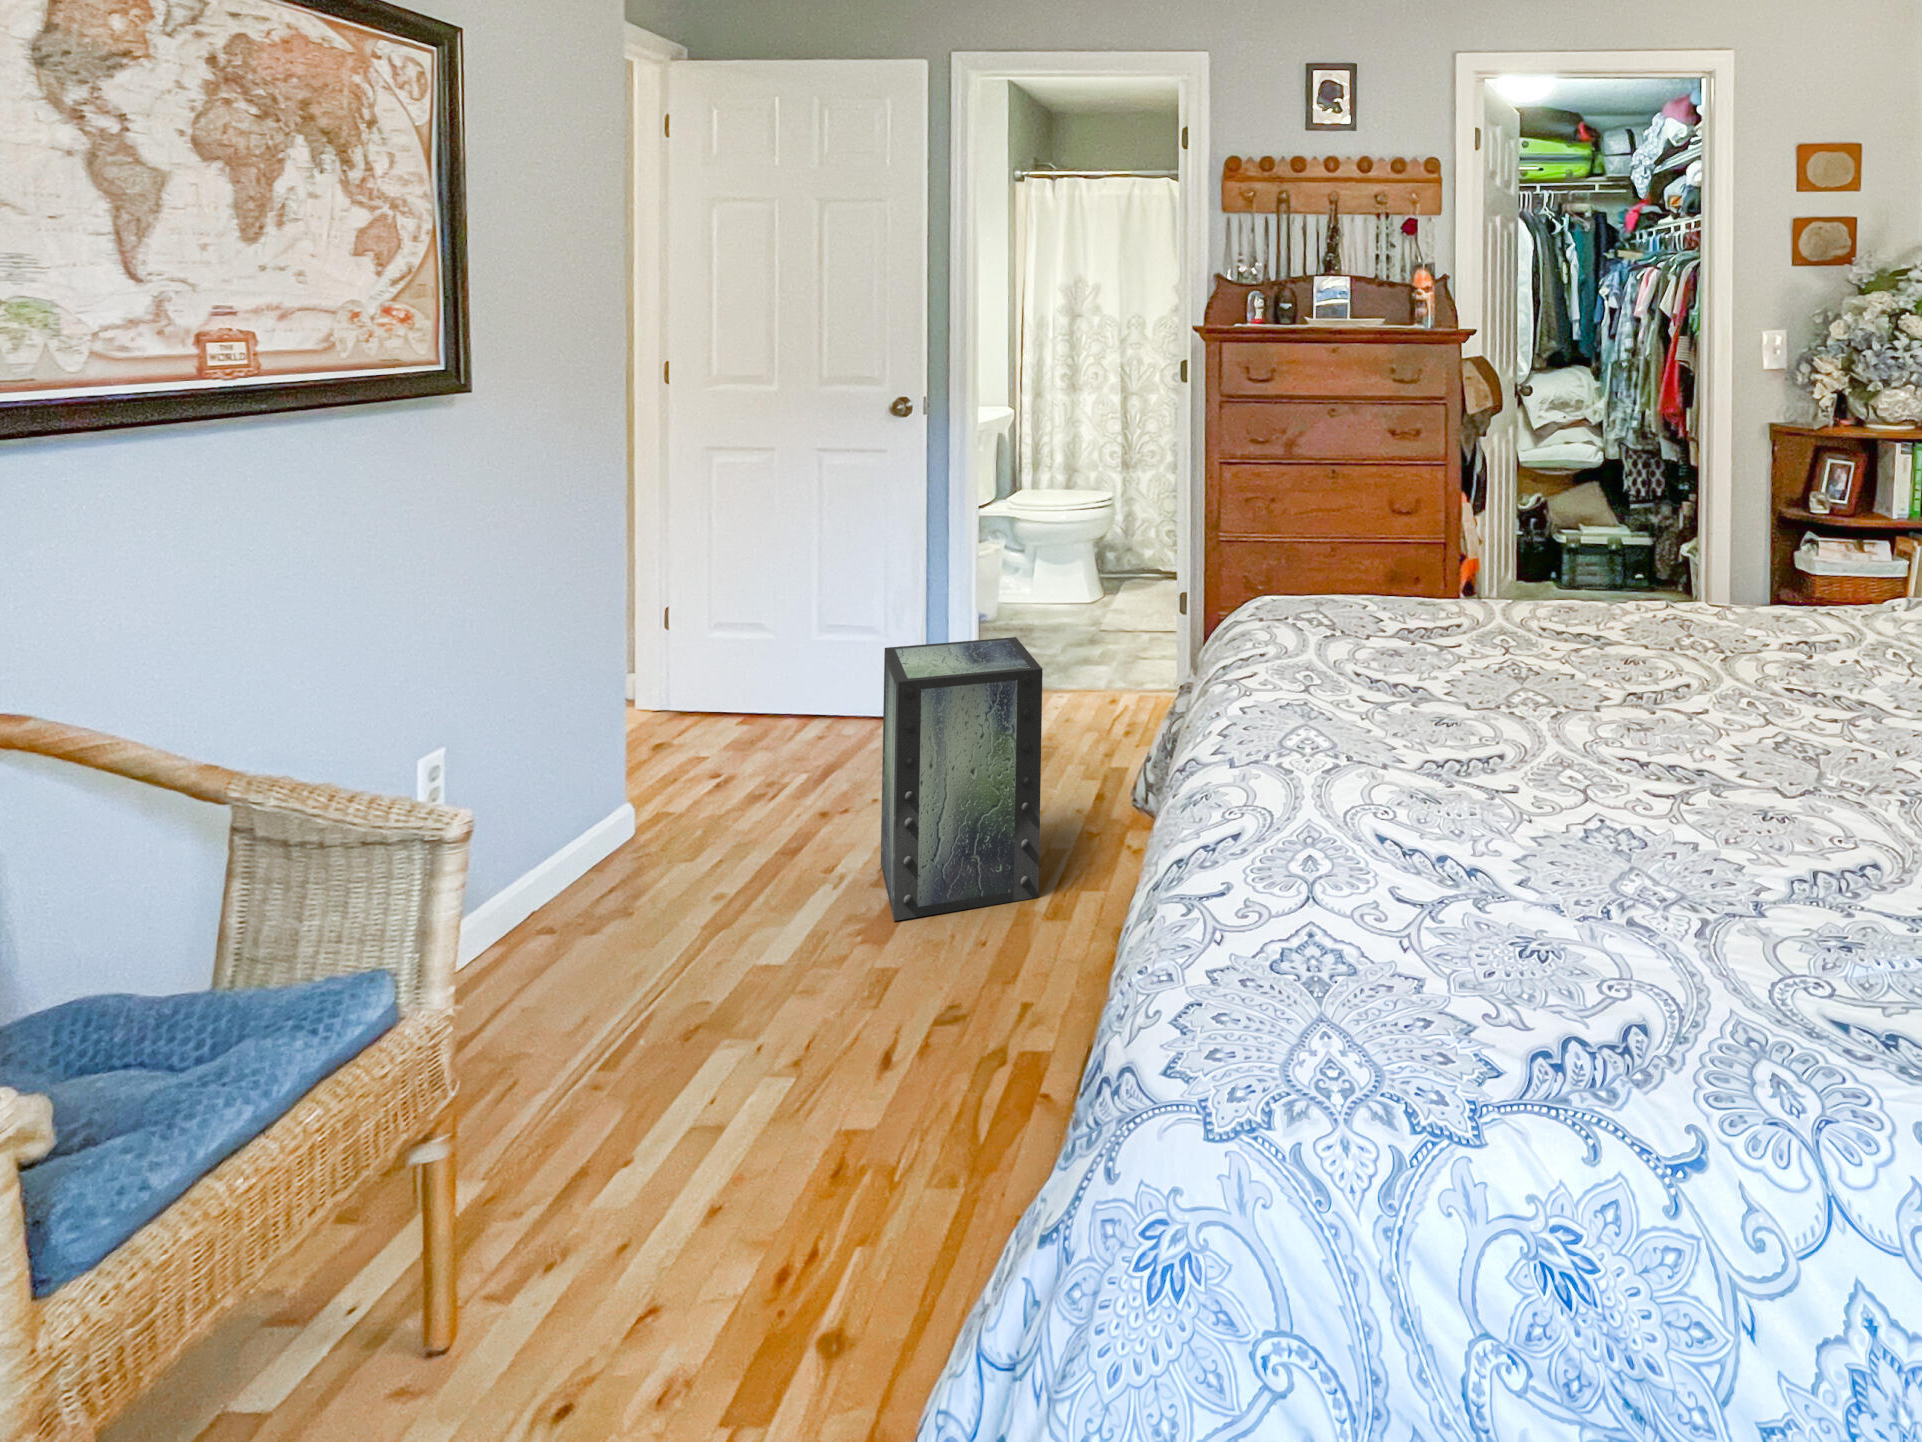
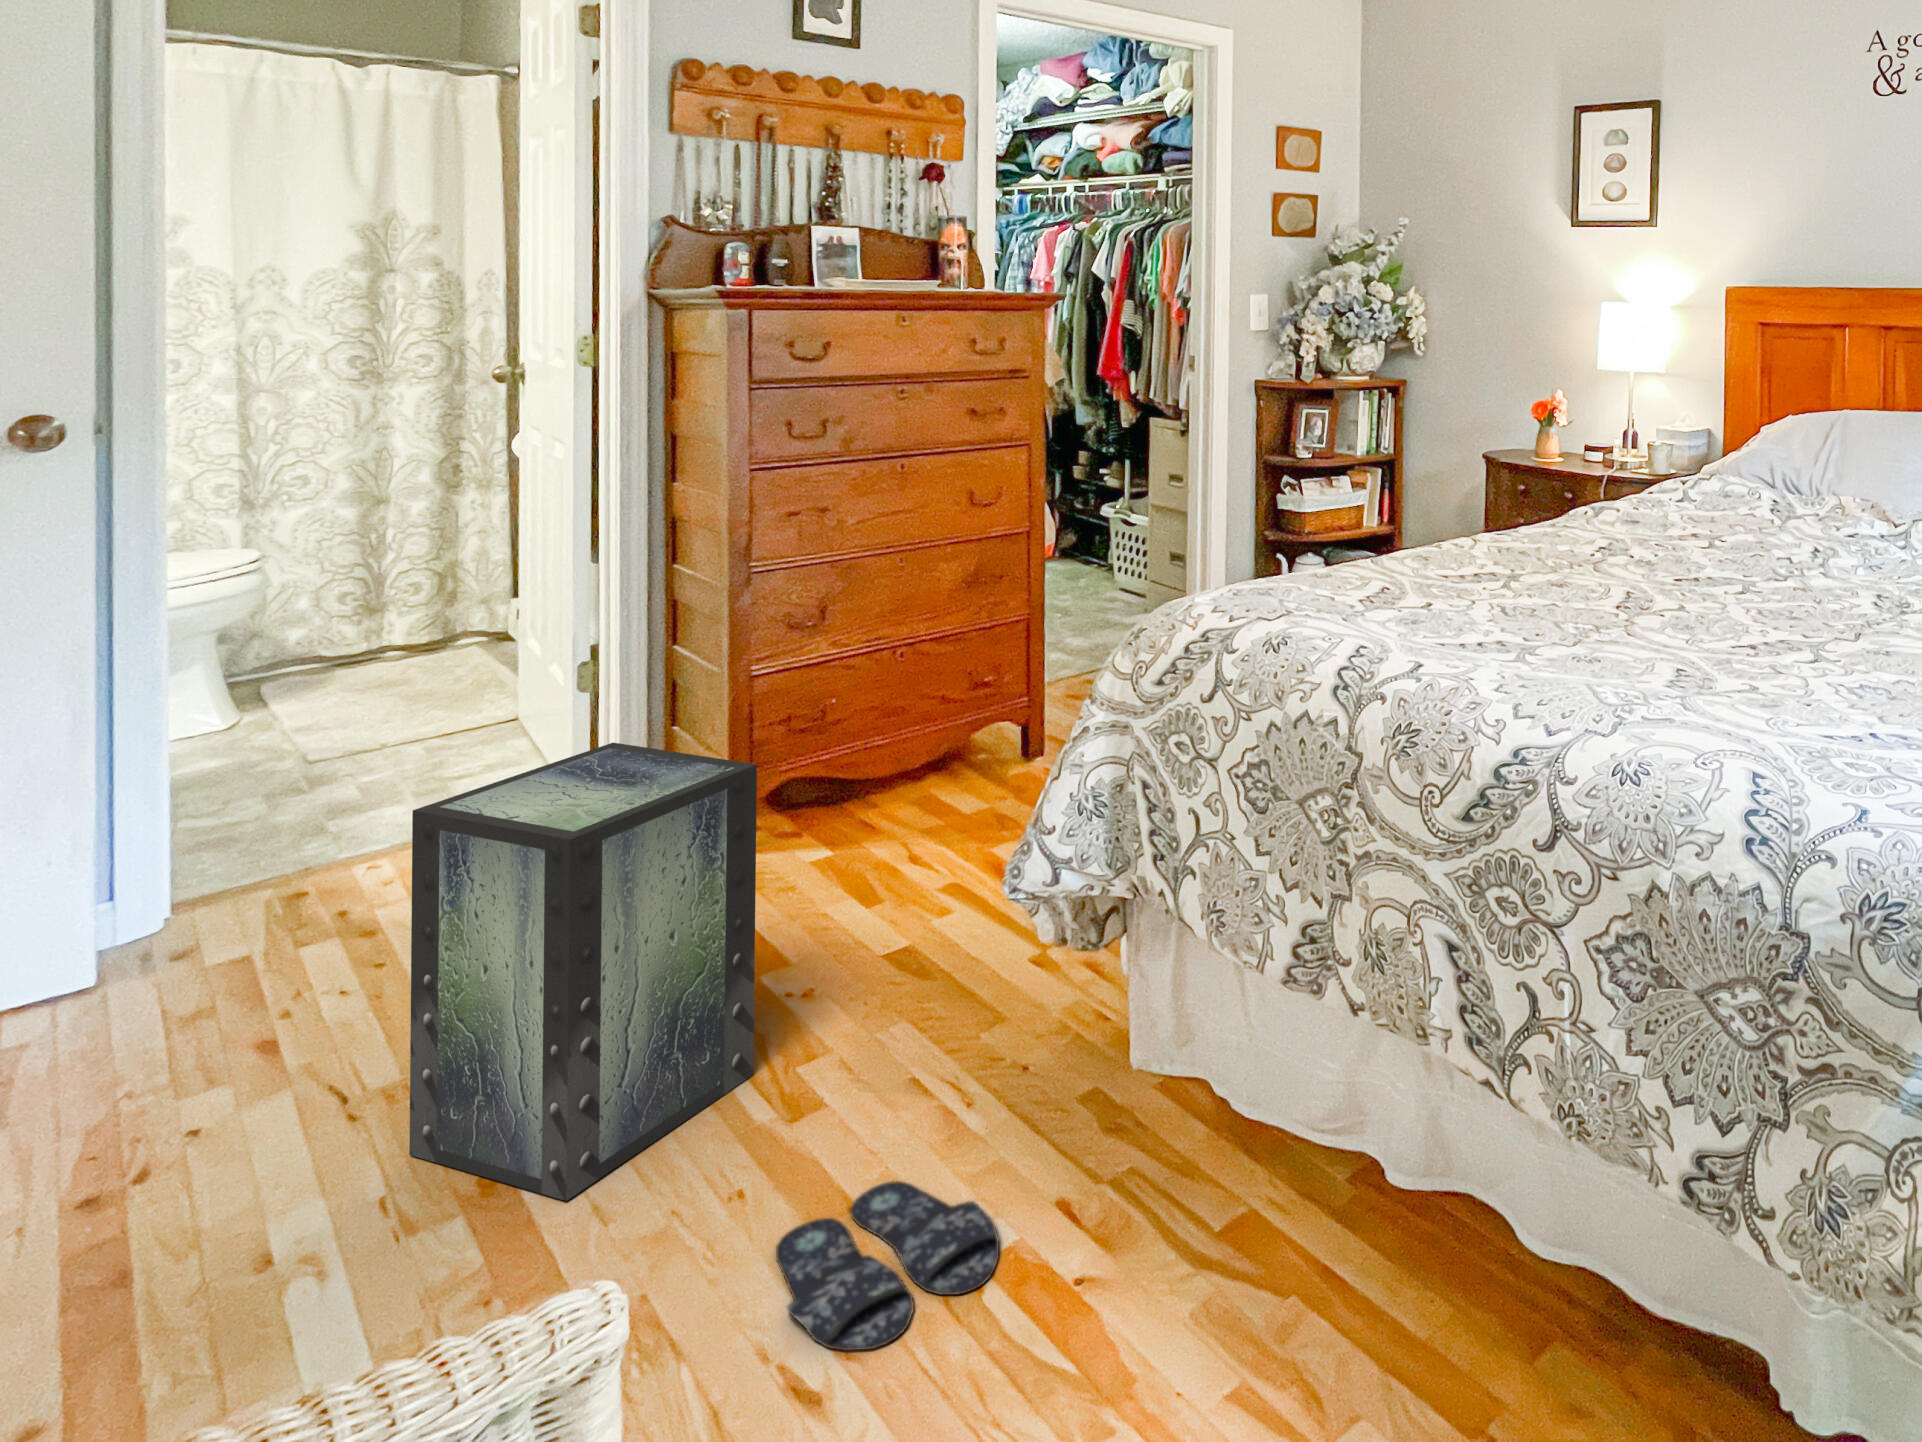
slippers: none [874,994,1023,1087] -> present [776,1181,999,1351]

